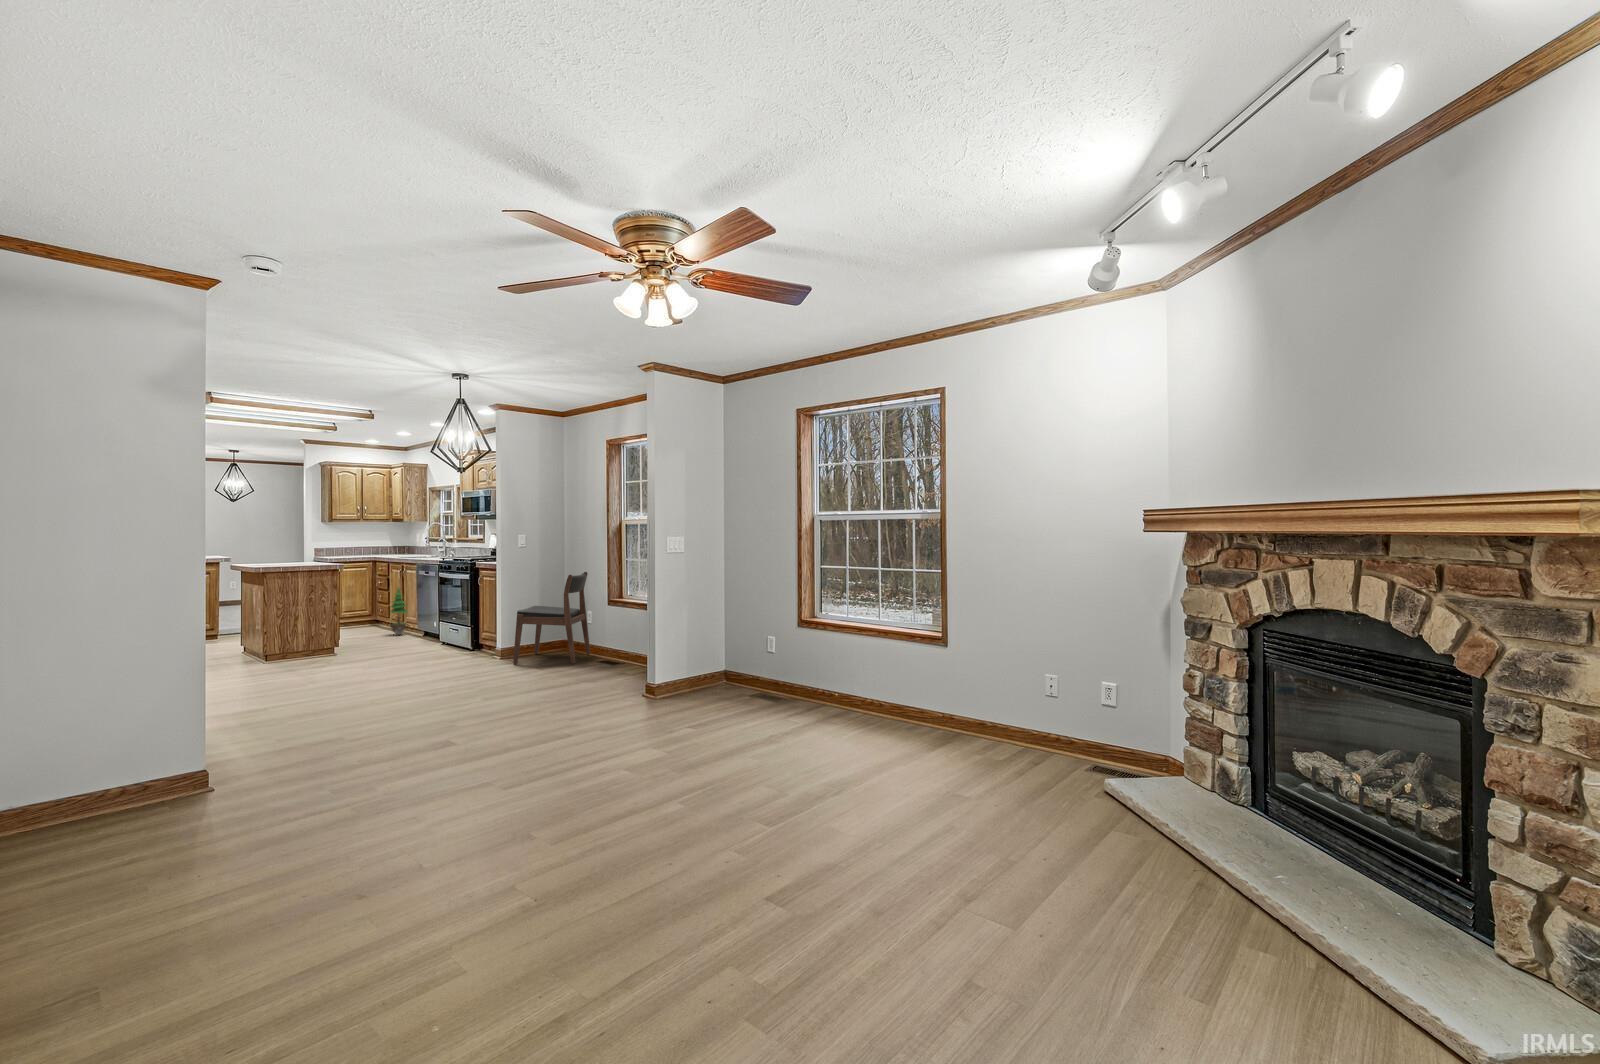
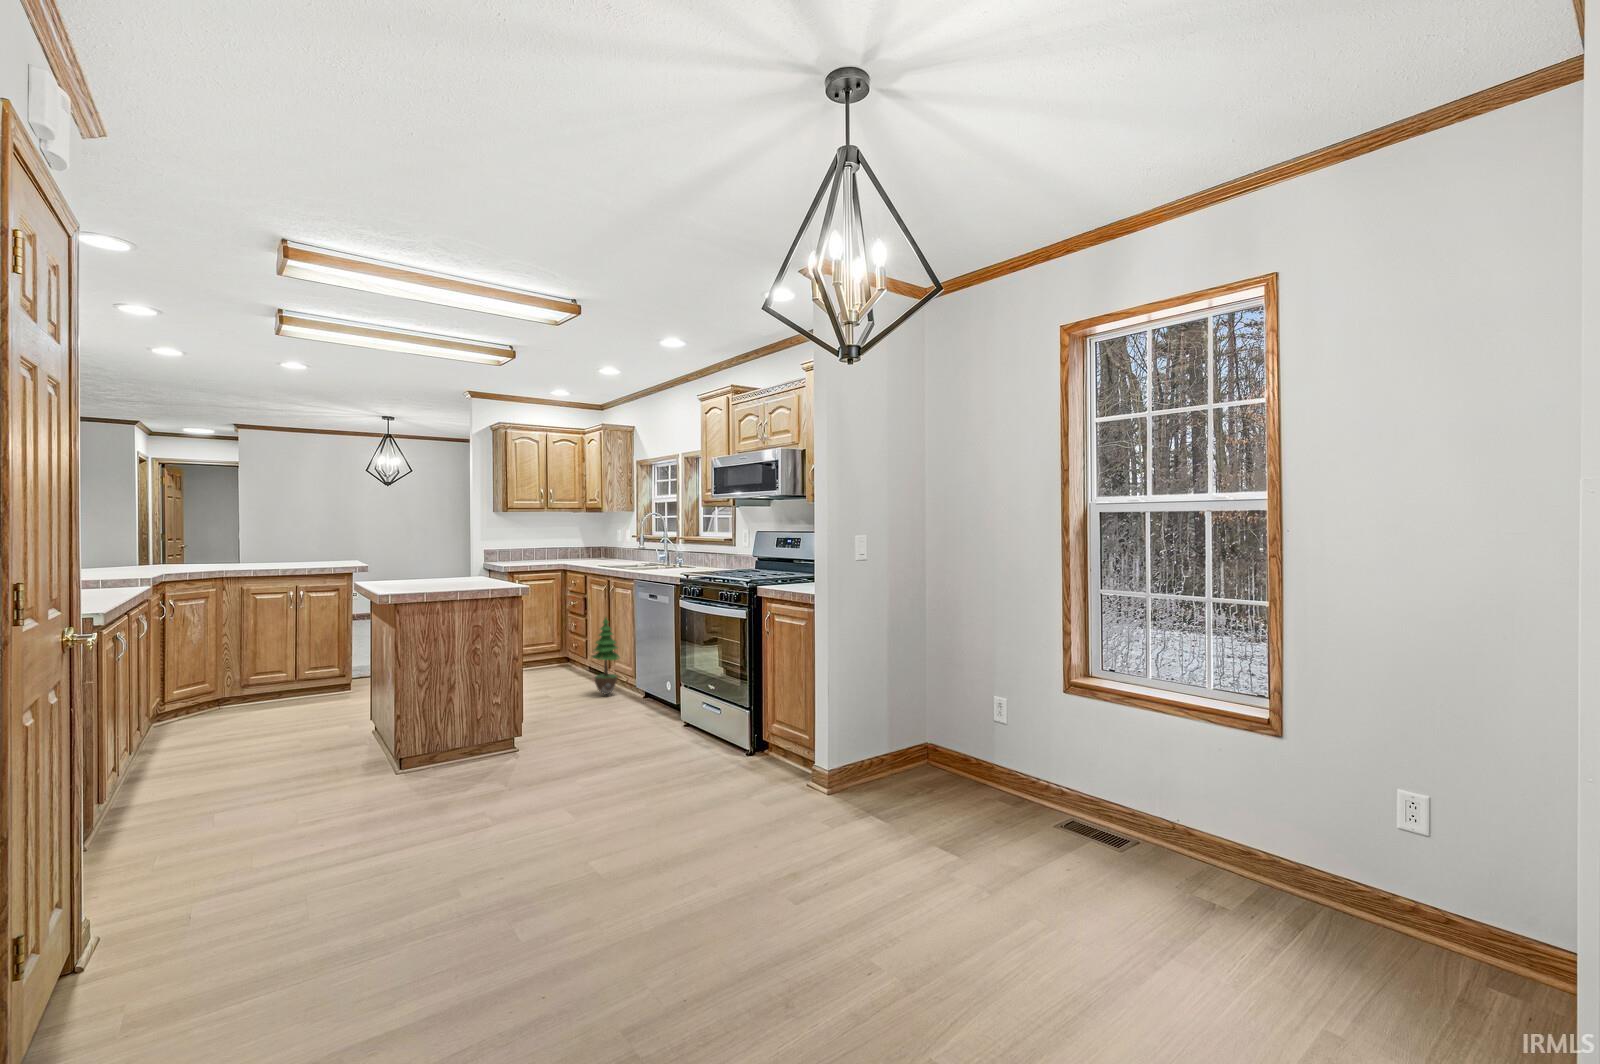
dining chair: present [513,572,590,664] -> none [876,611,1014,828]

